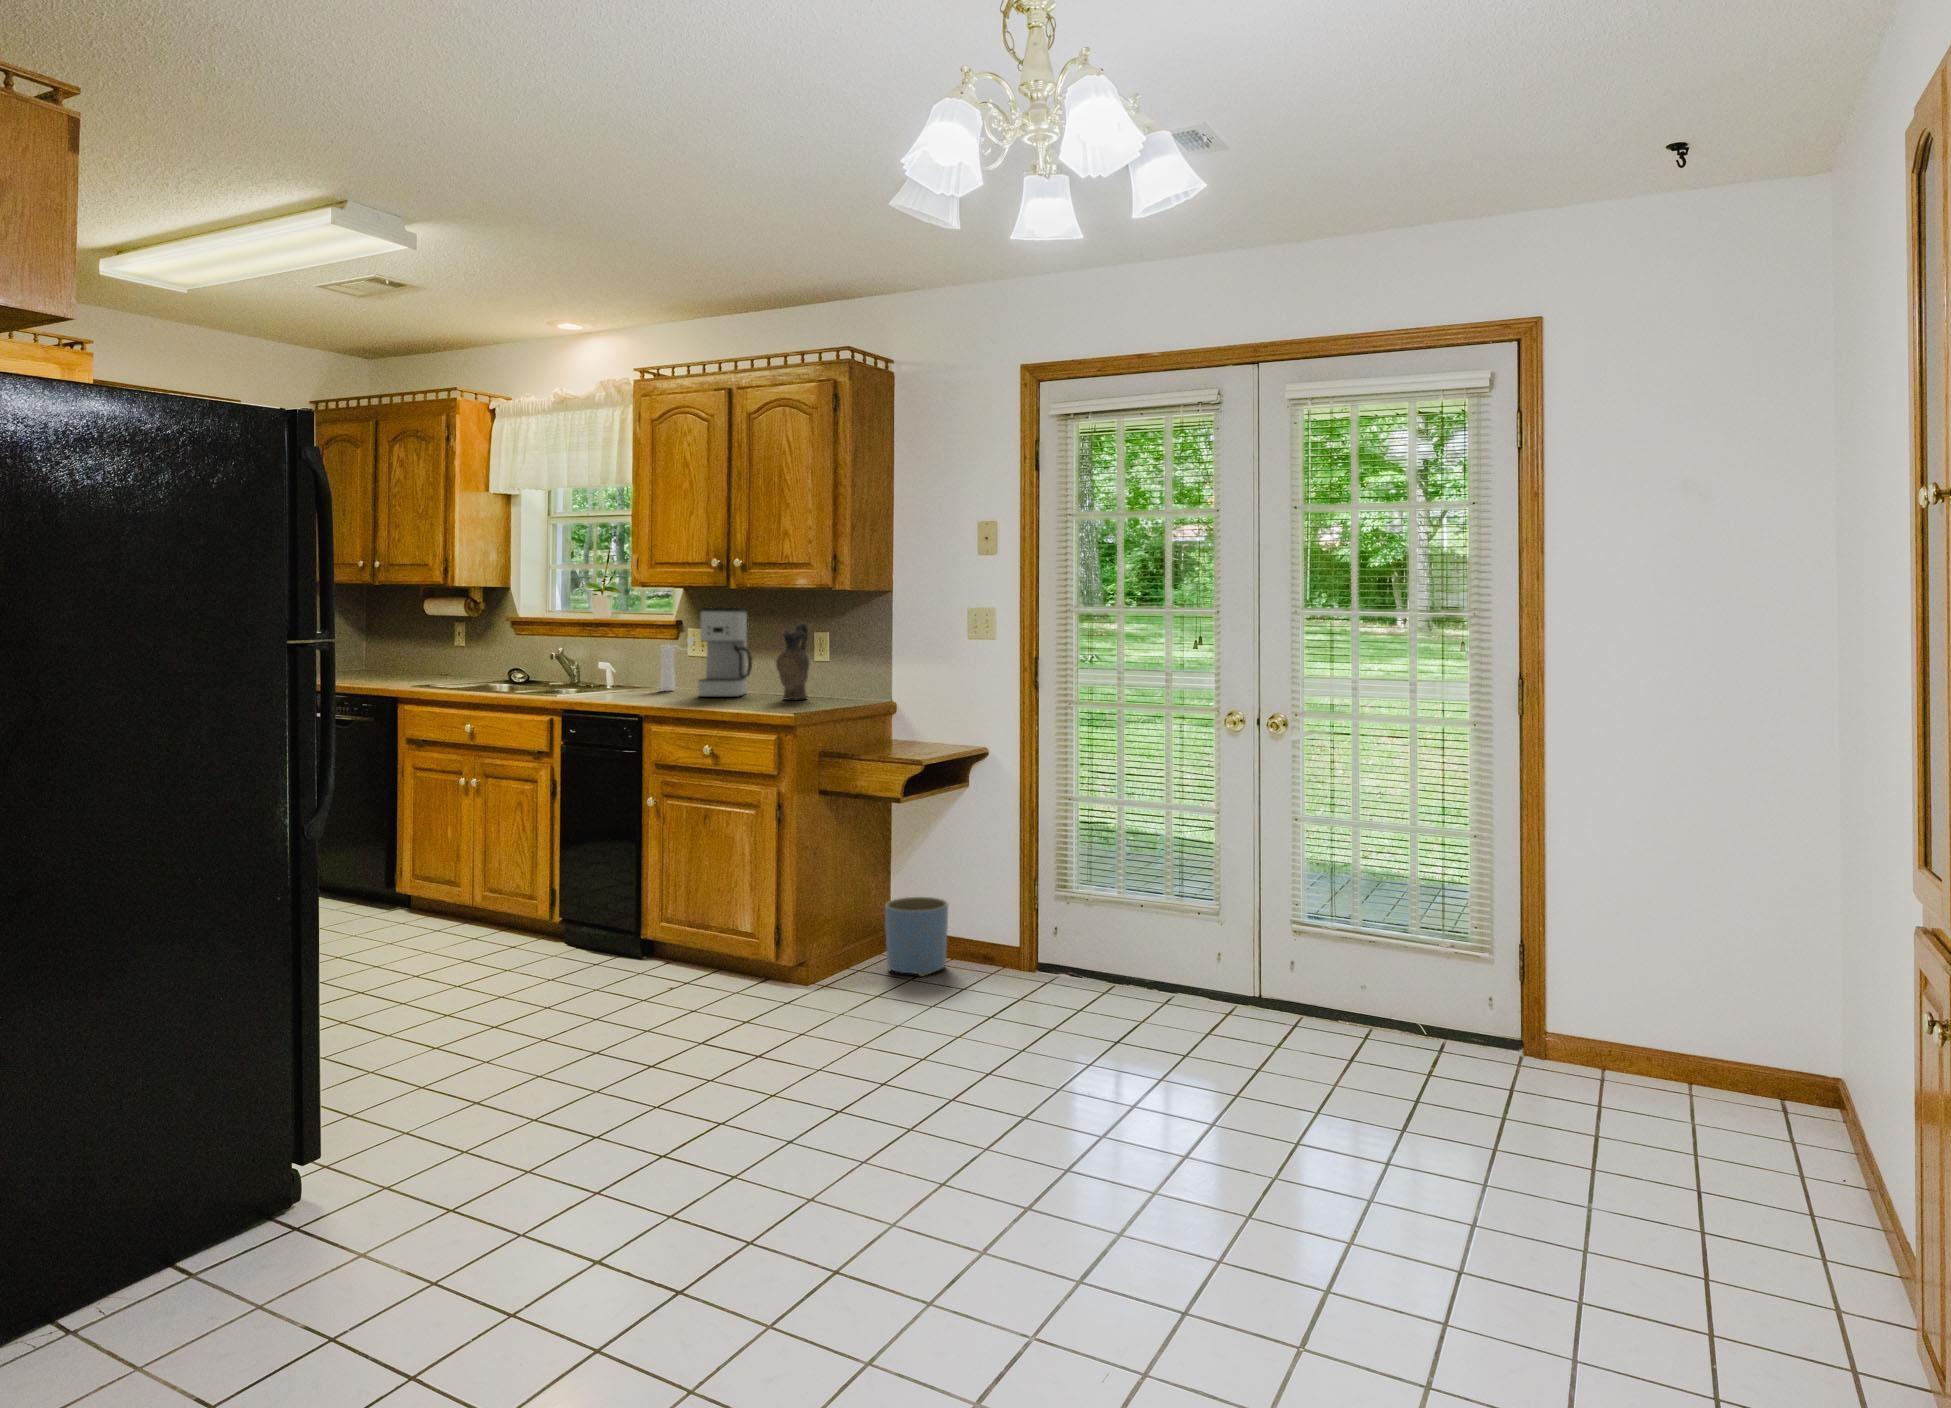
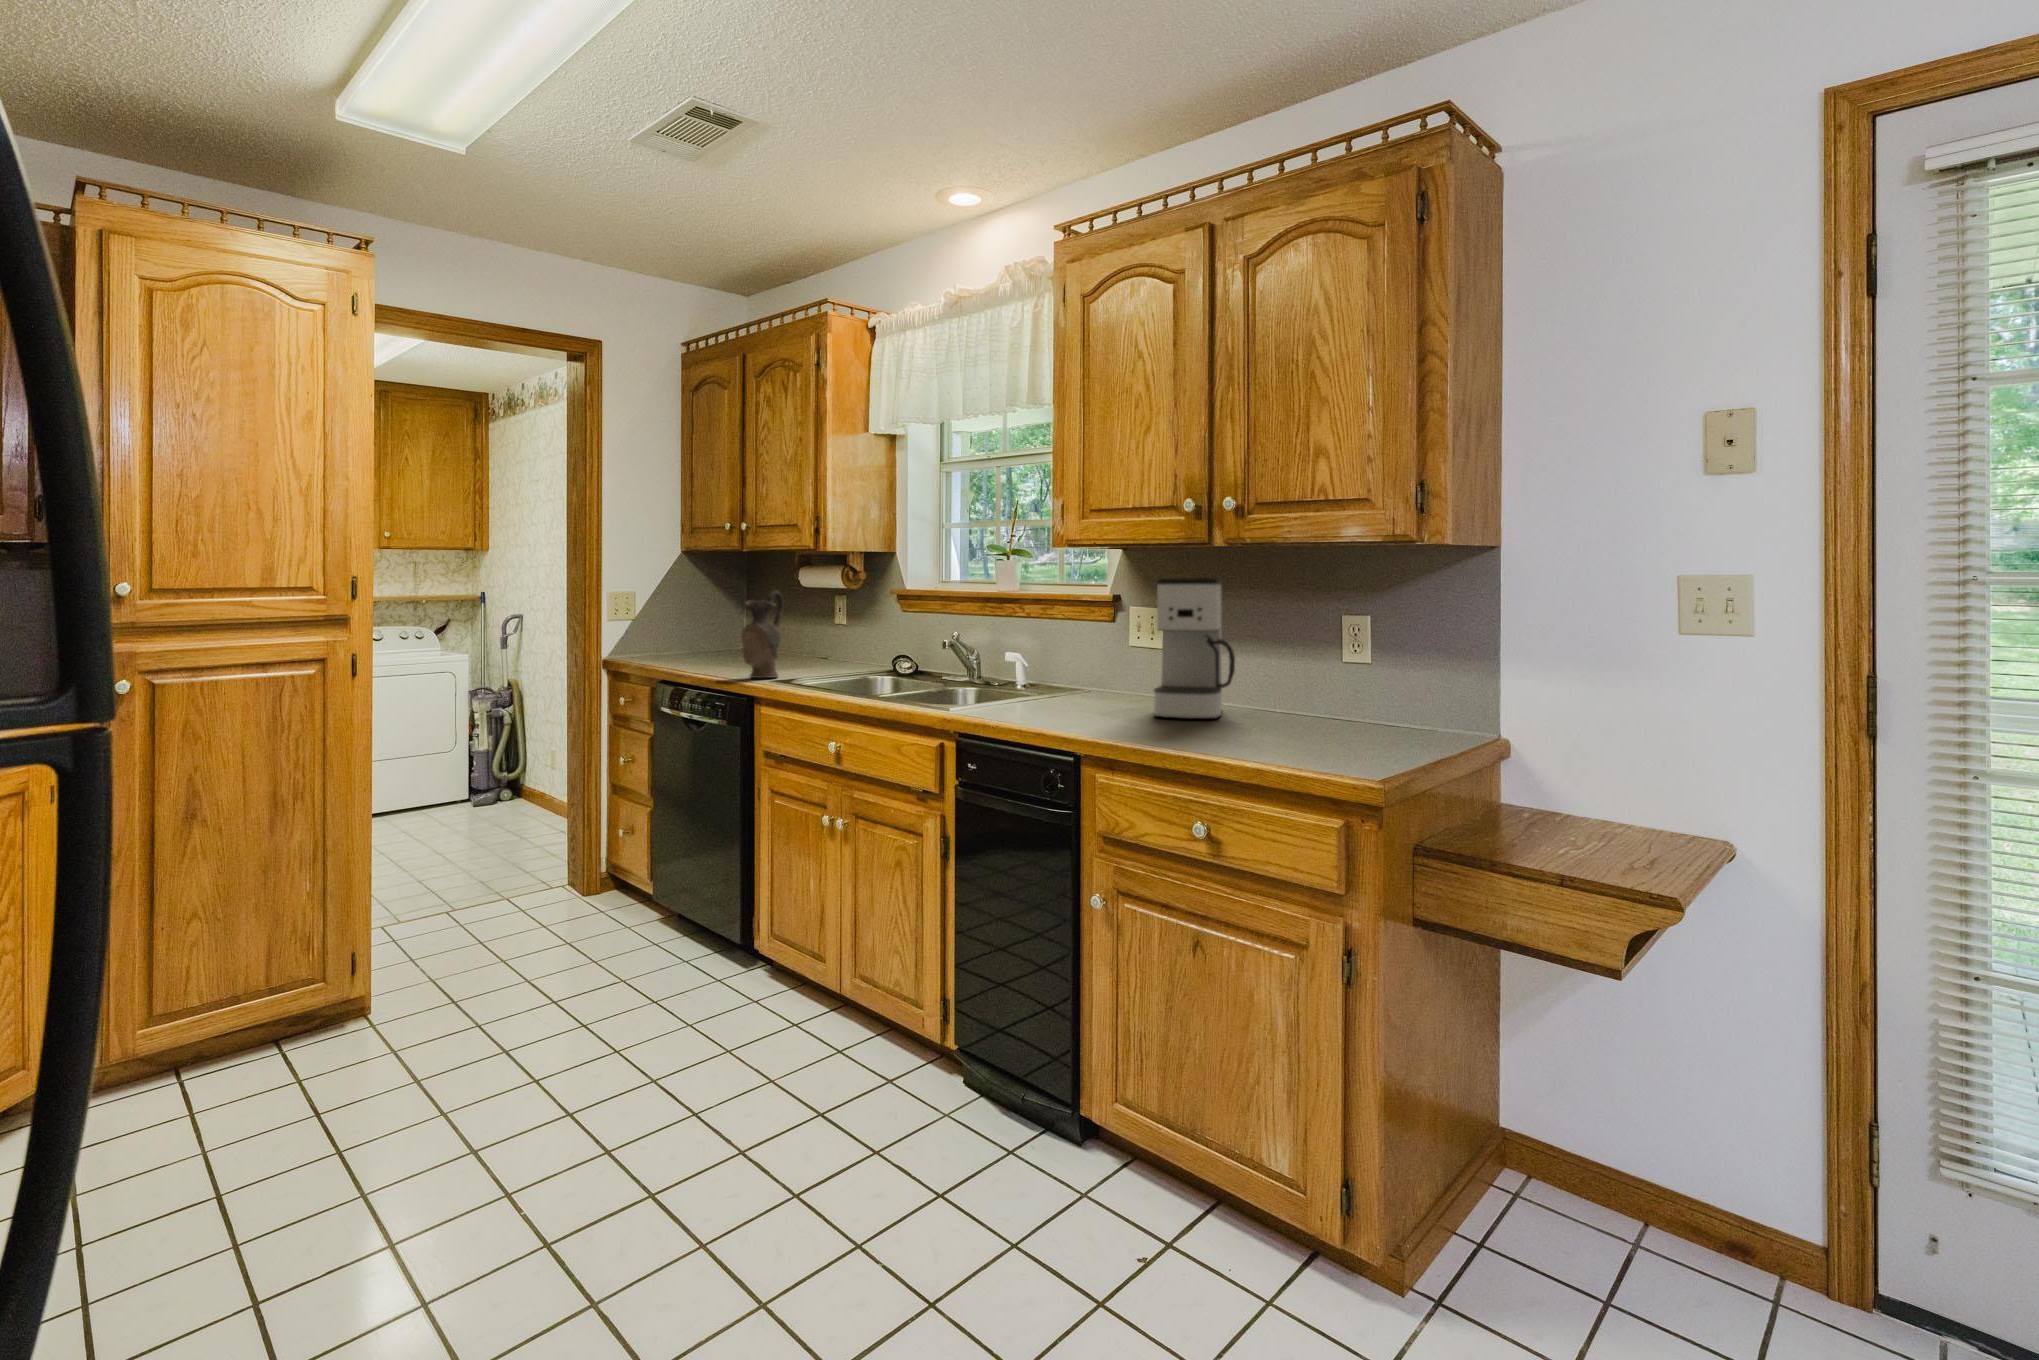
ceramic pitcher: present [776,622,810,700] -> present [742,591,784,678]
pepper mill: present [660,637,694,691] -> none [1089,621,1141,700]
planter: present [885,897,948,976] -> none [1523,1113,1661,1301]

